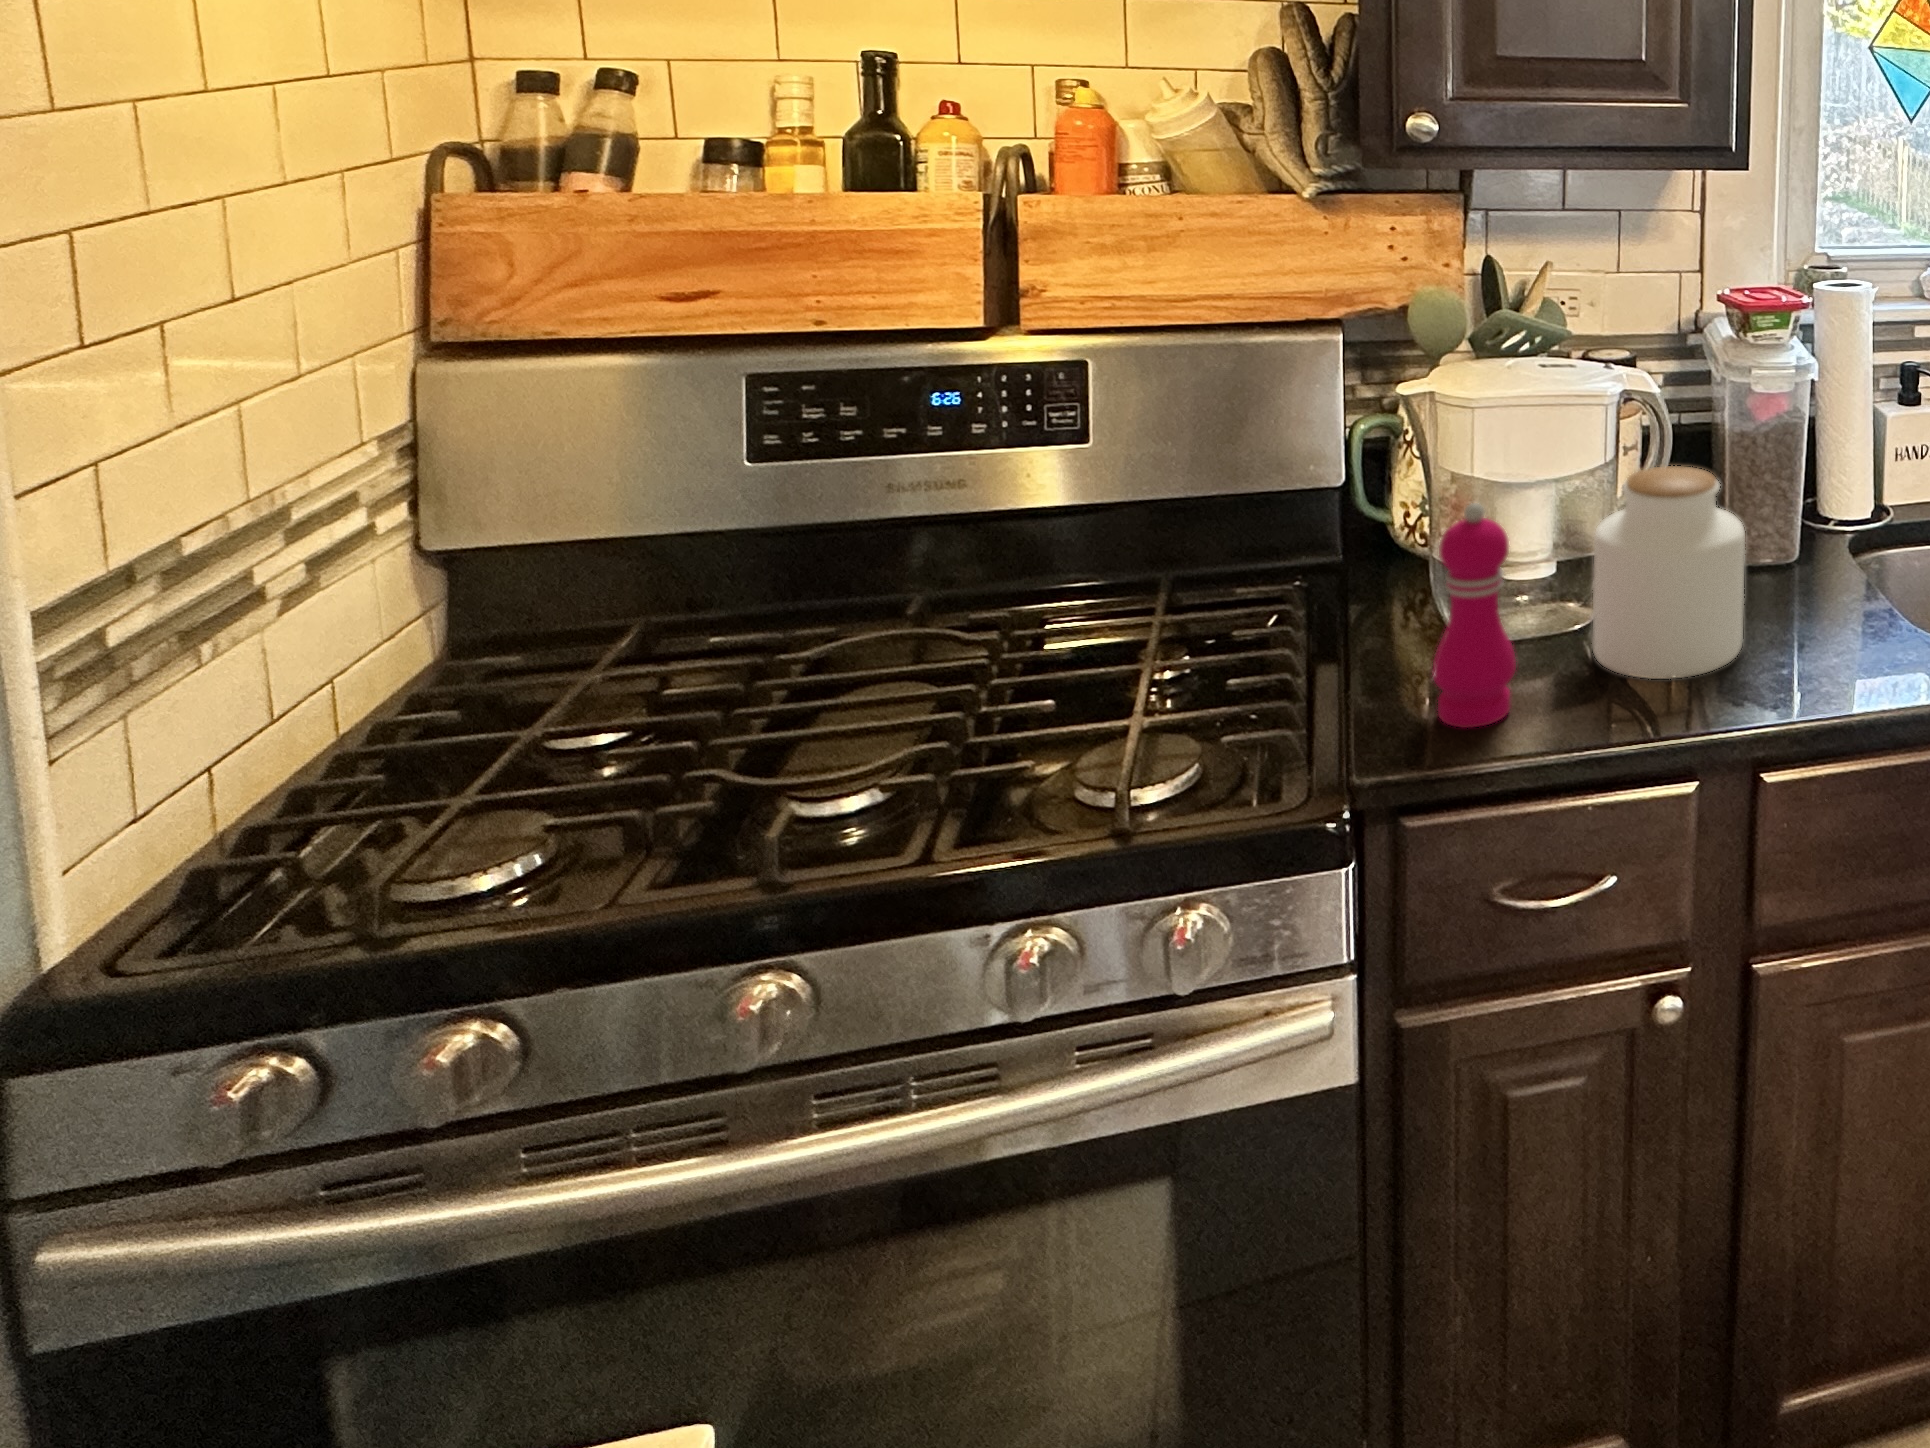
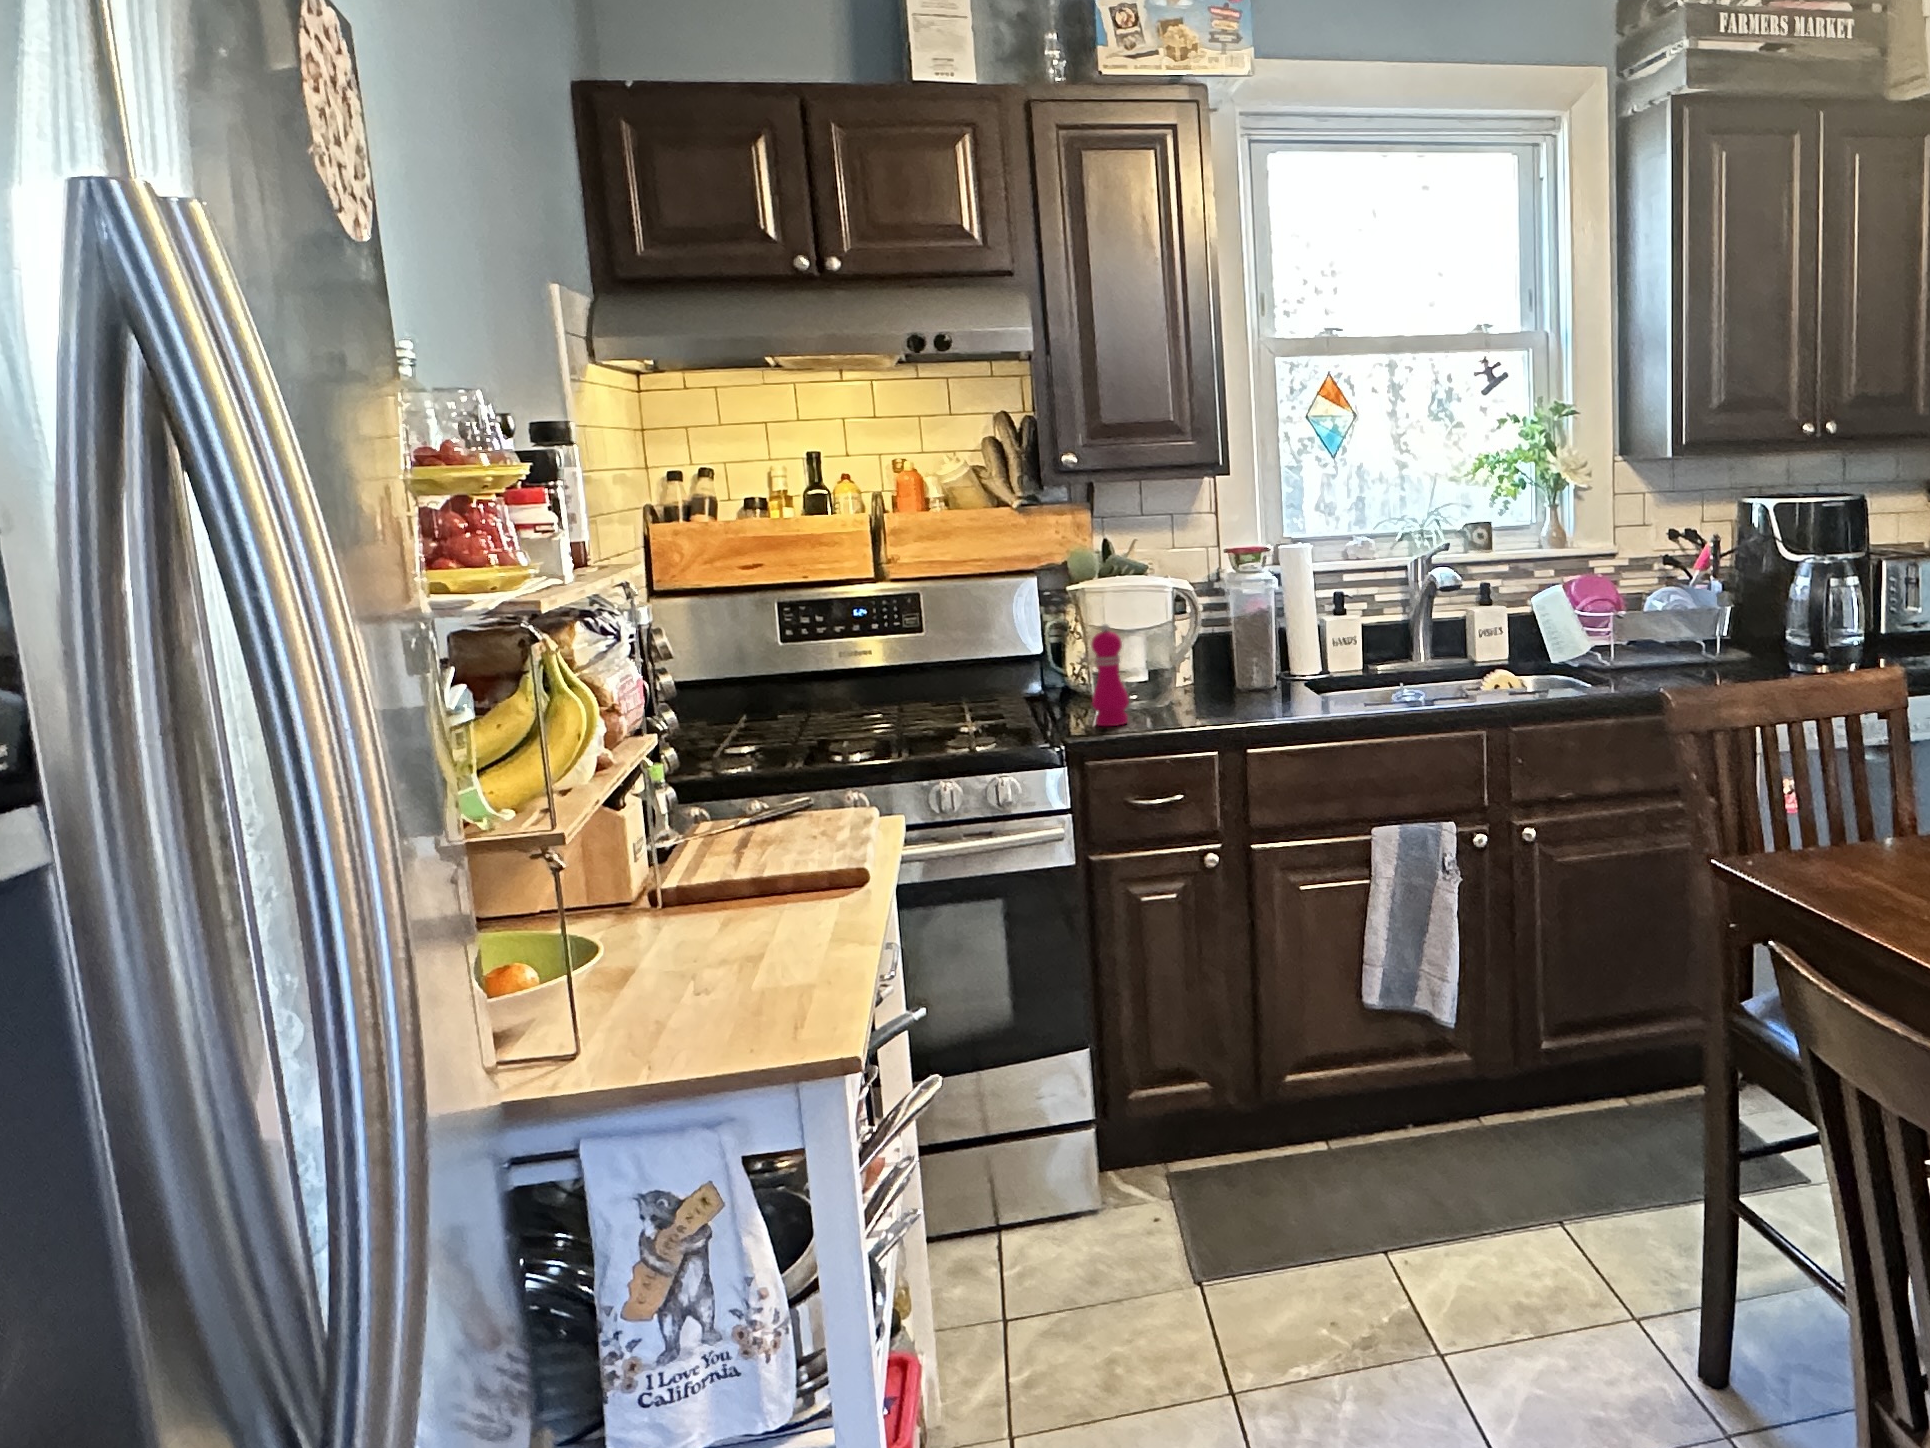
jar: present [1592,466,1745,679] -> none [1162,621,1238,715]

